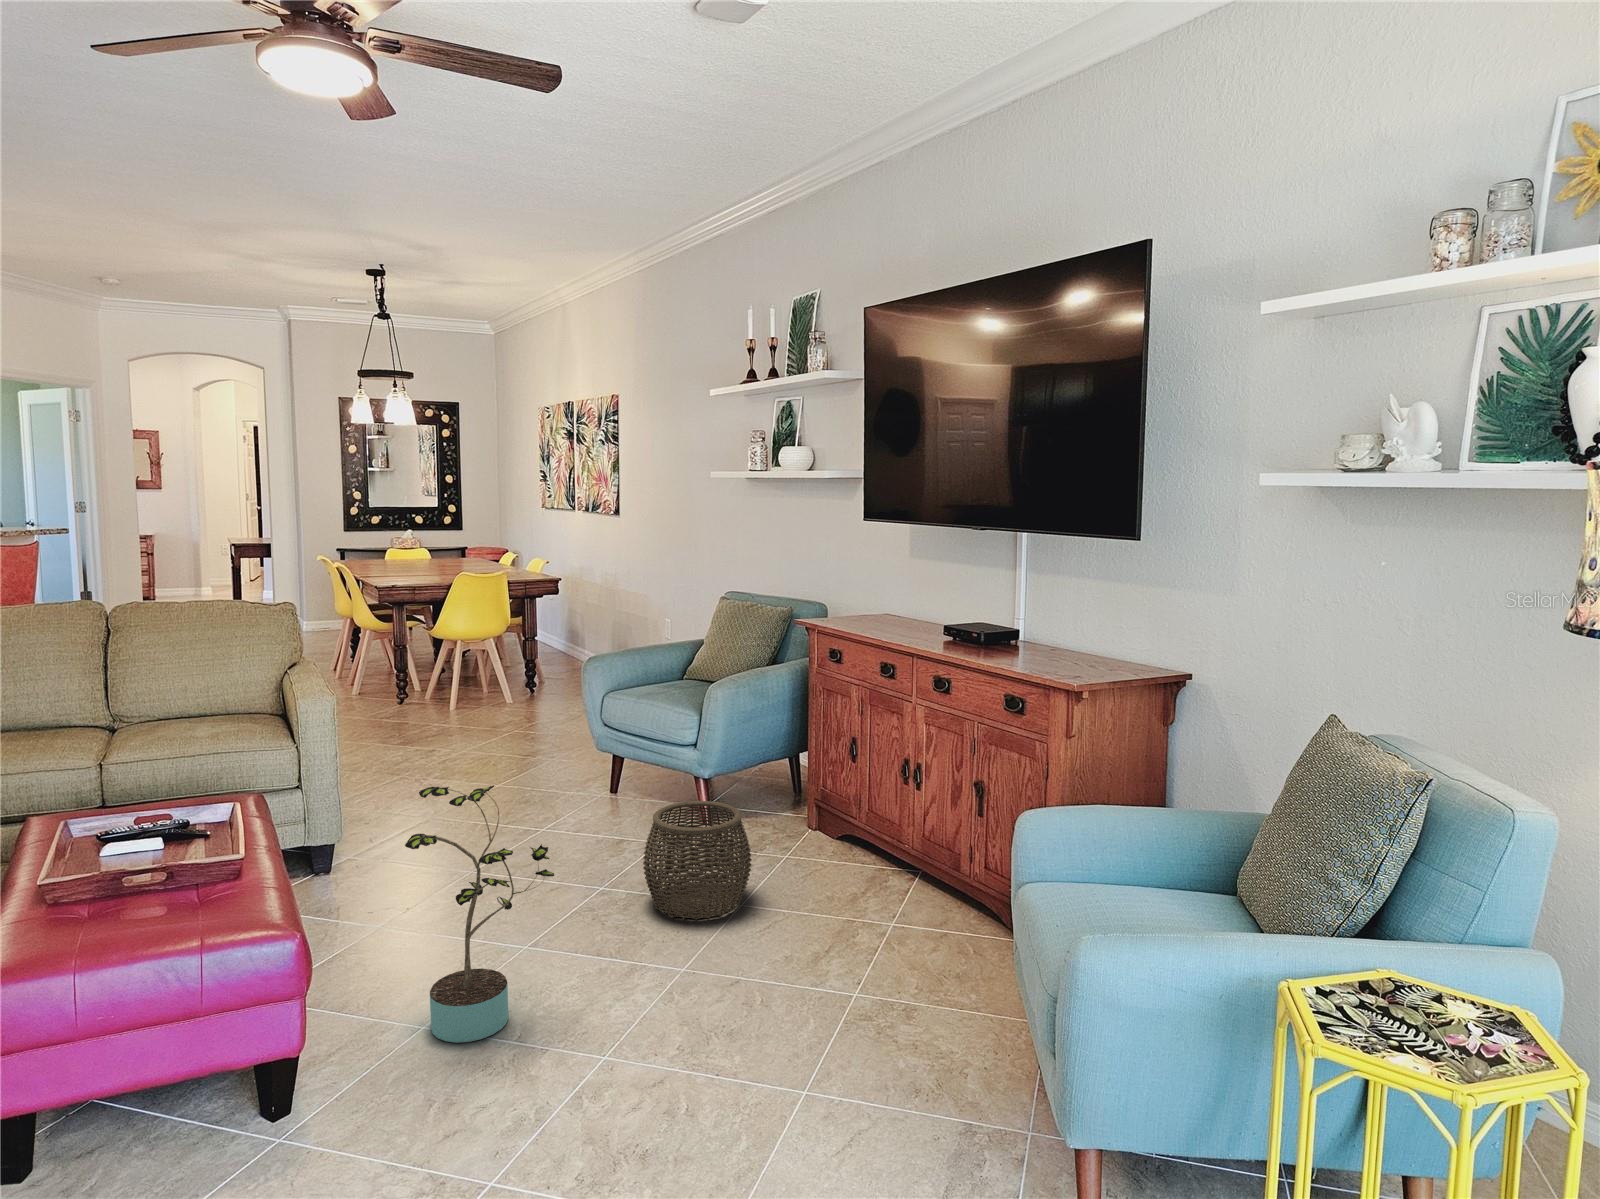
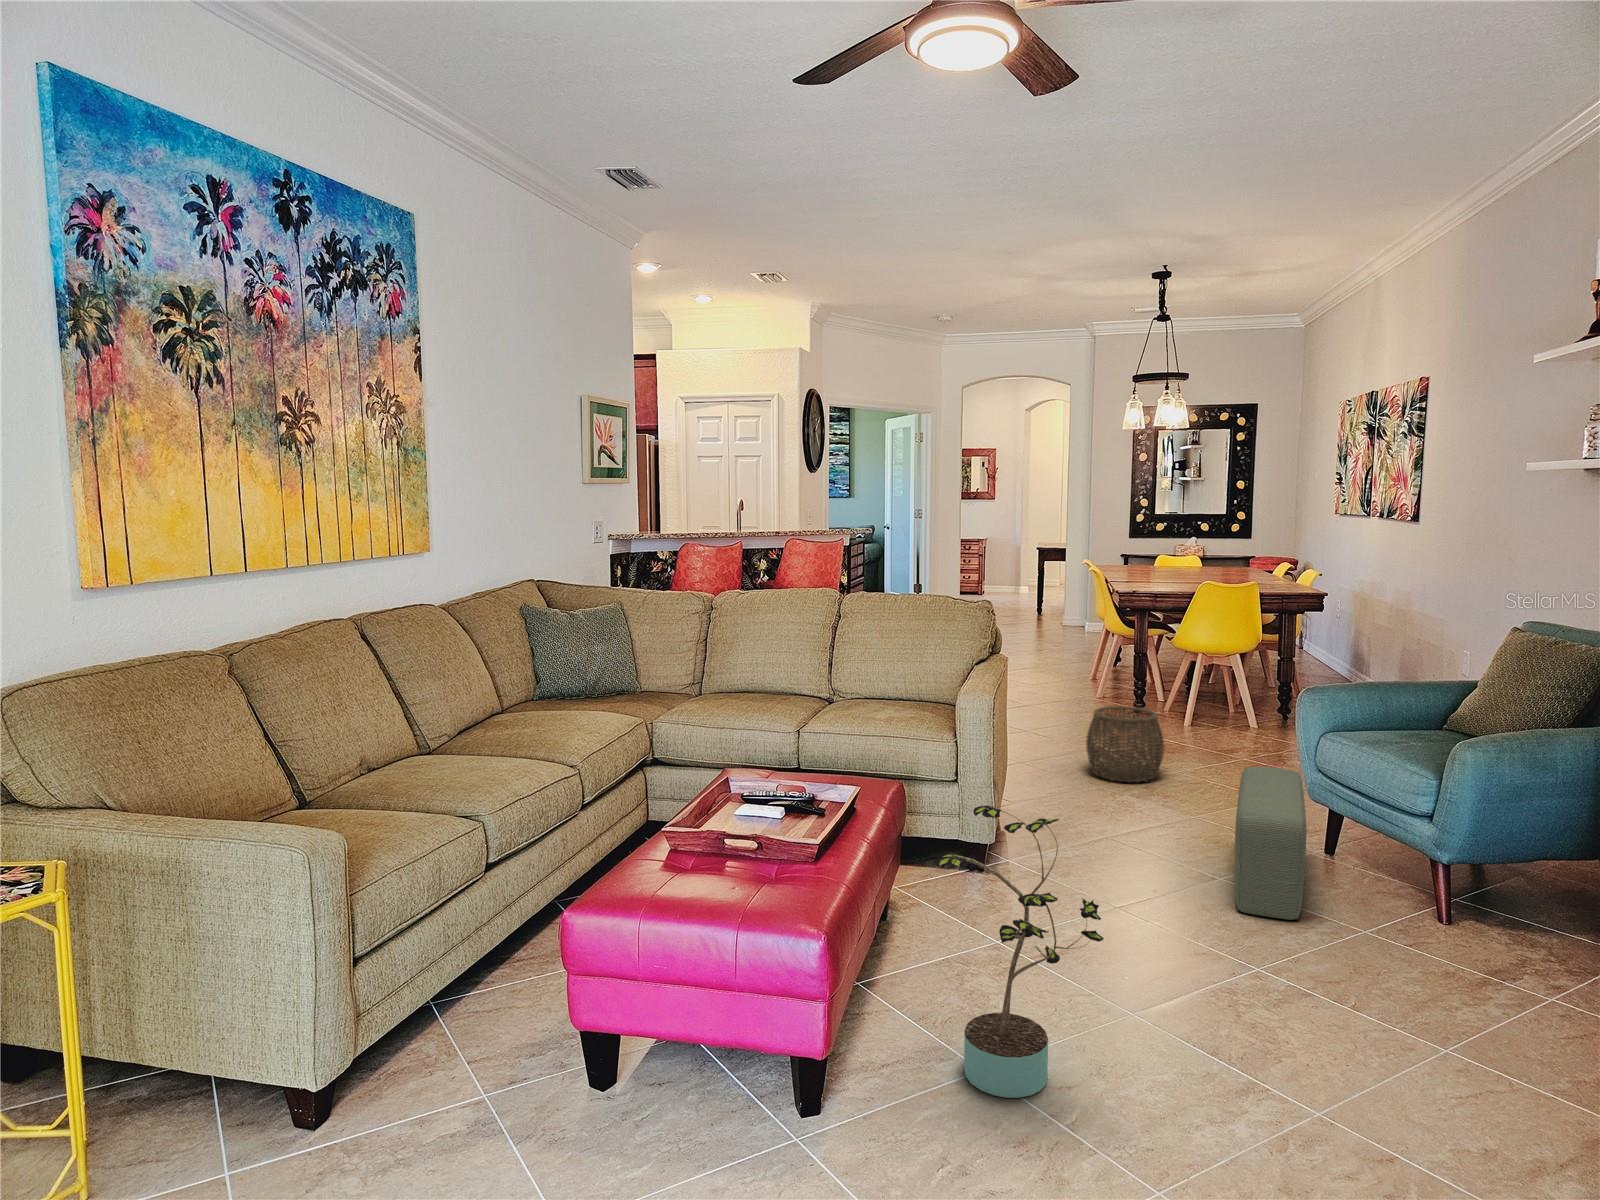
pouf: none [554,723,624,843] -> present [1234,767,1307,920]
woven basket: present [643,801,752,920] -> present [1086,706,1165,783]

